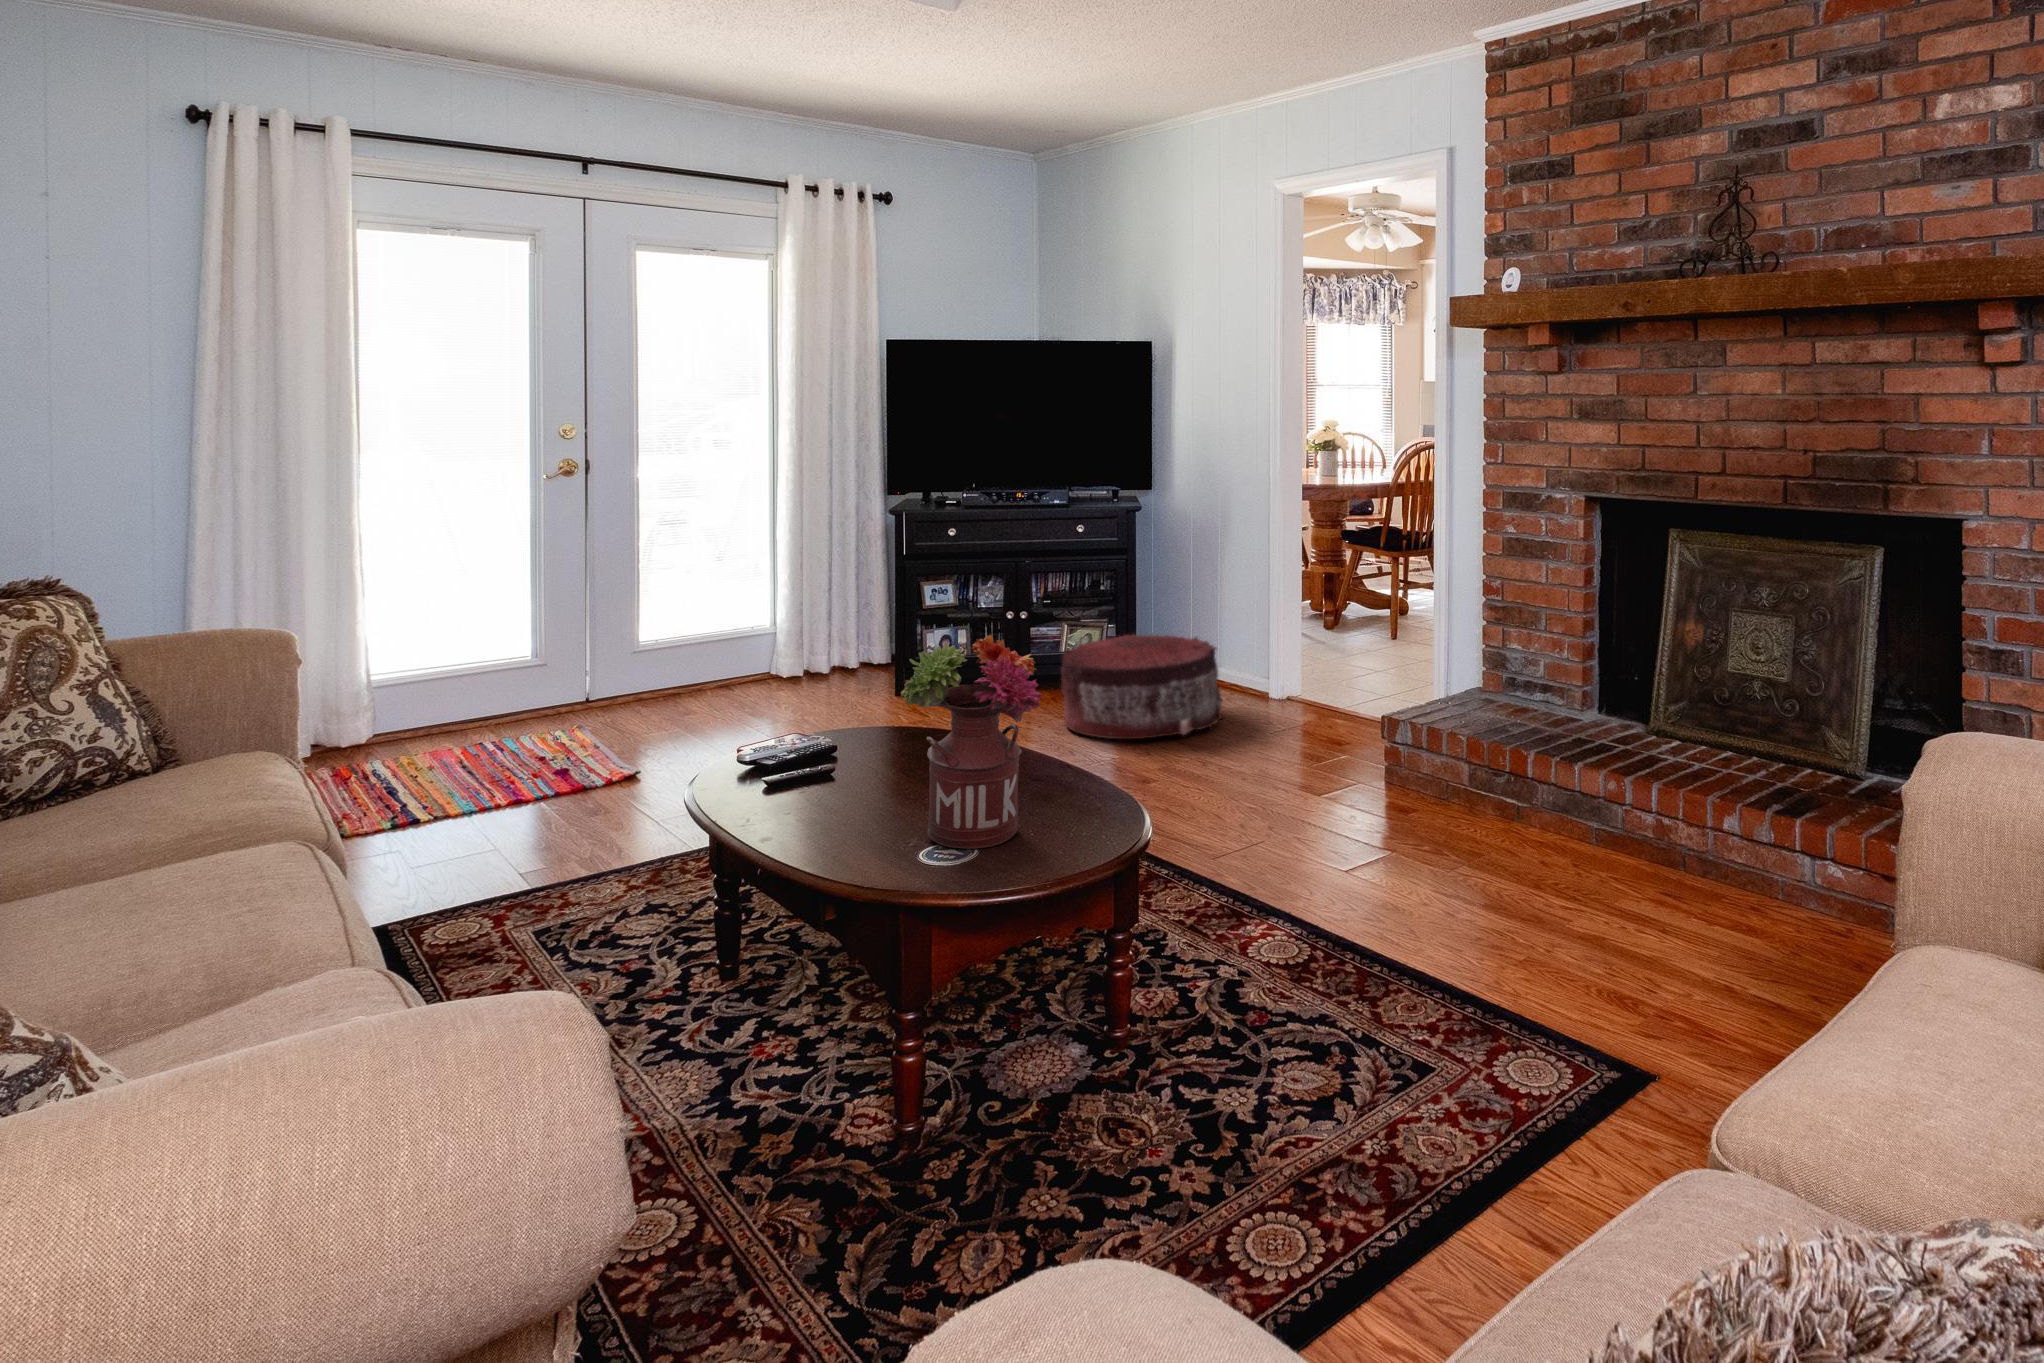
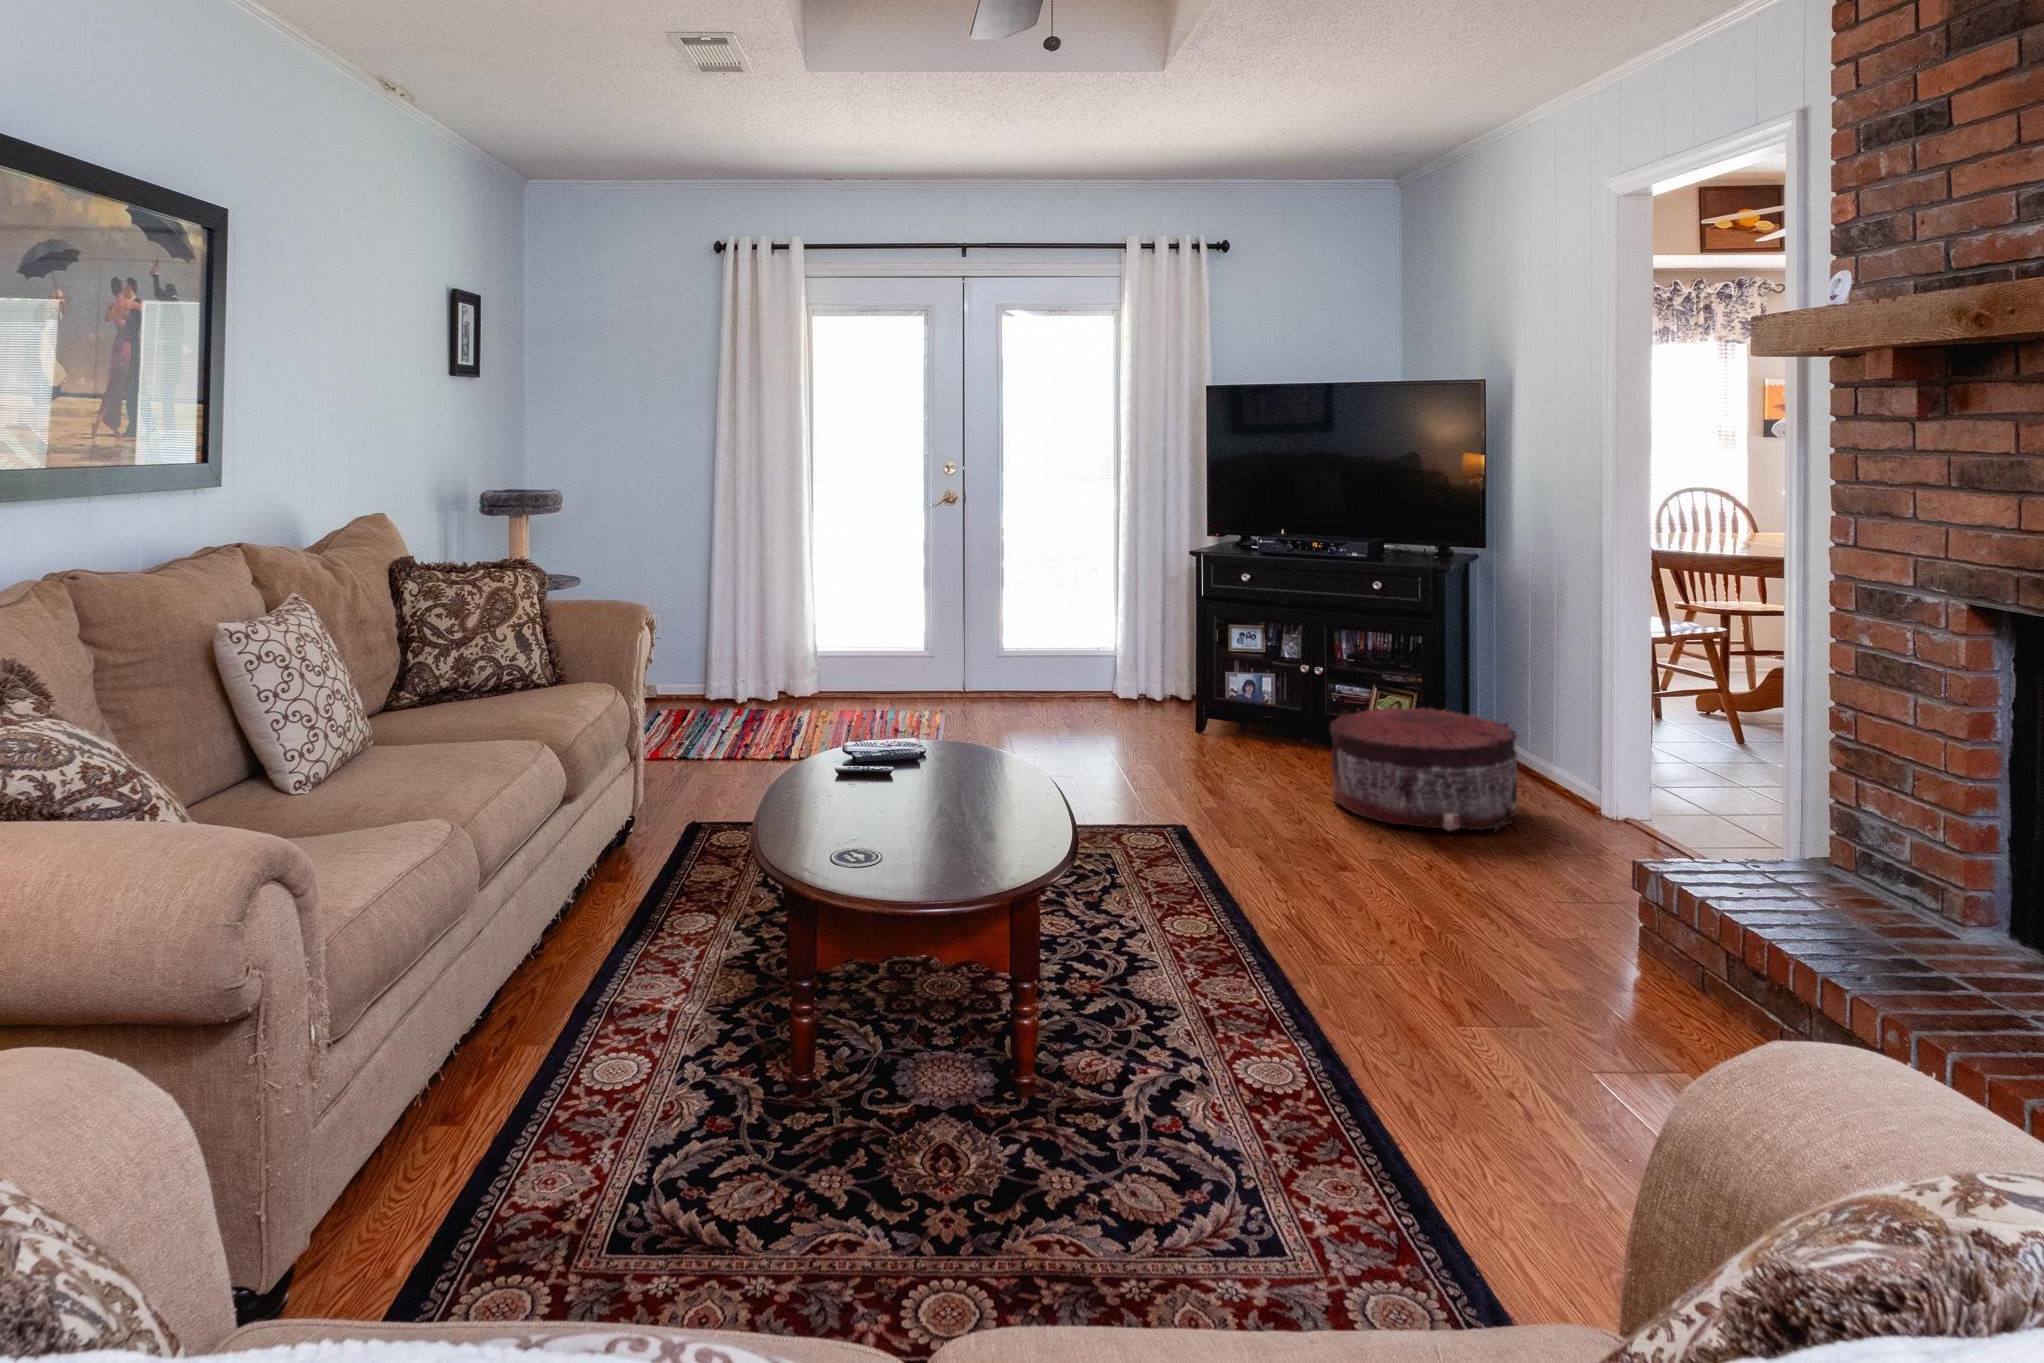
flower arrangement: present [901,635,1043,849] -> none [832,671,962,861]

